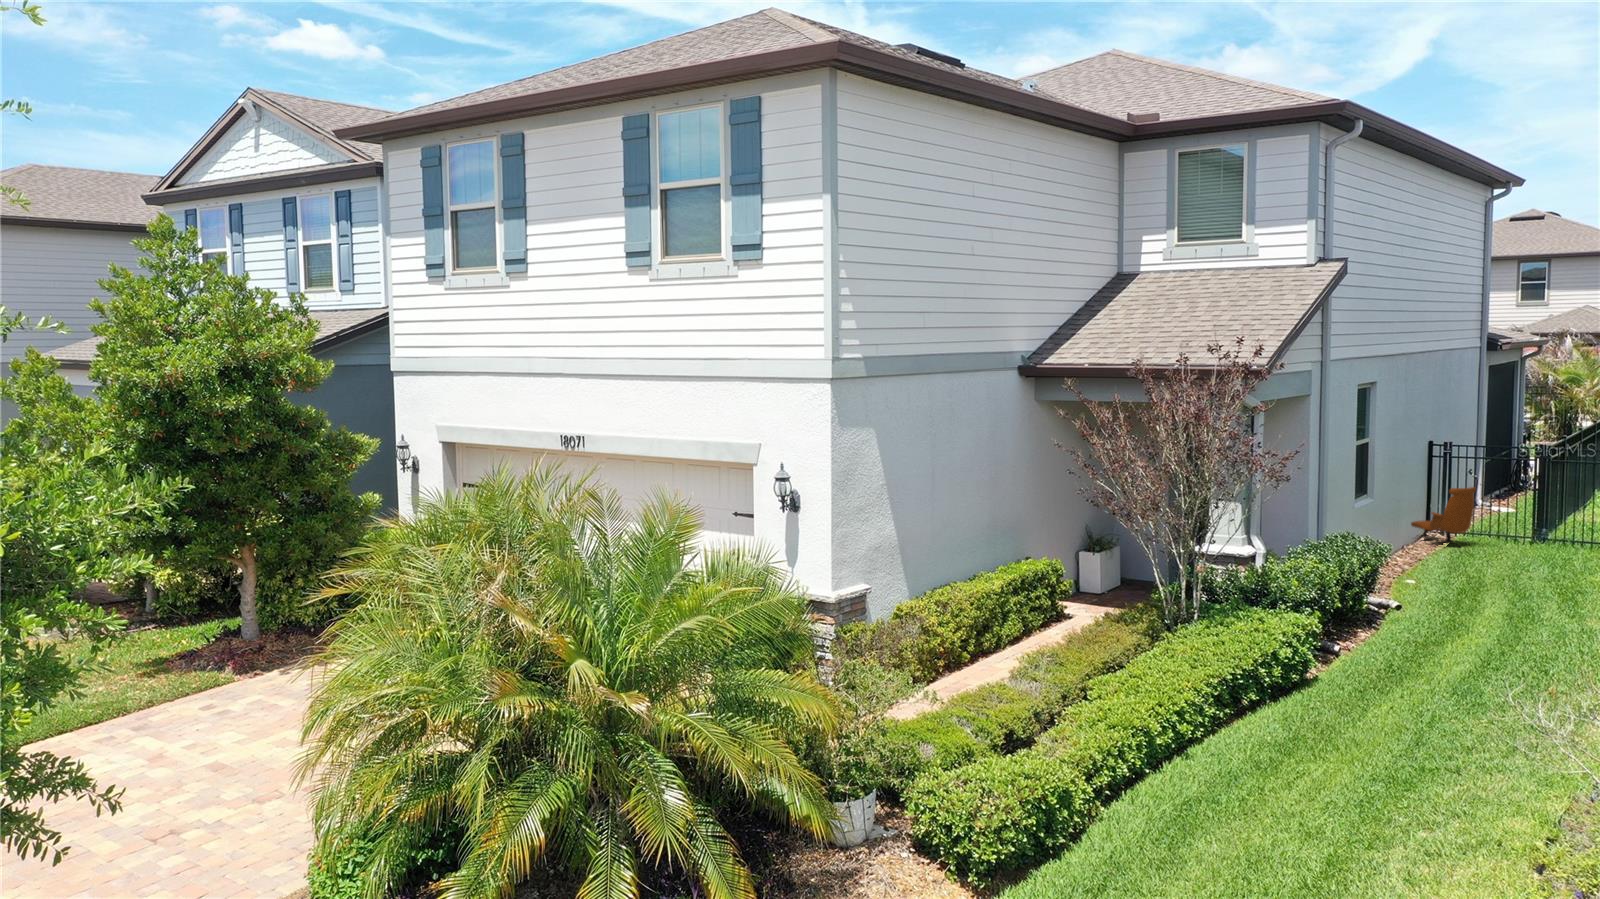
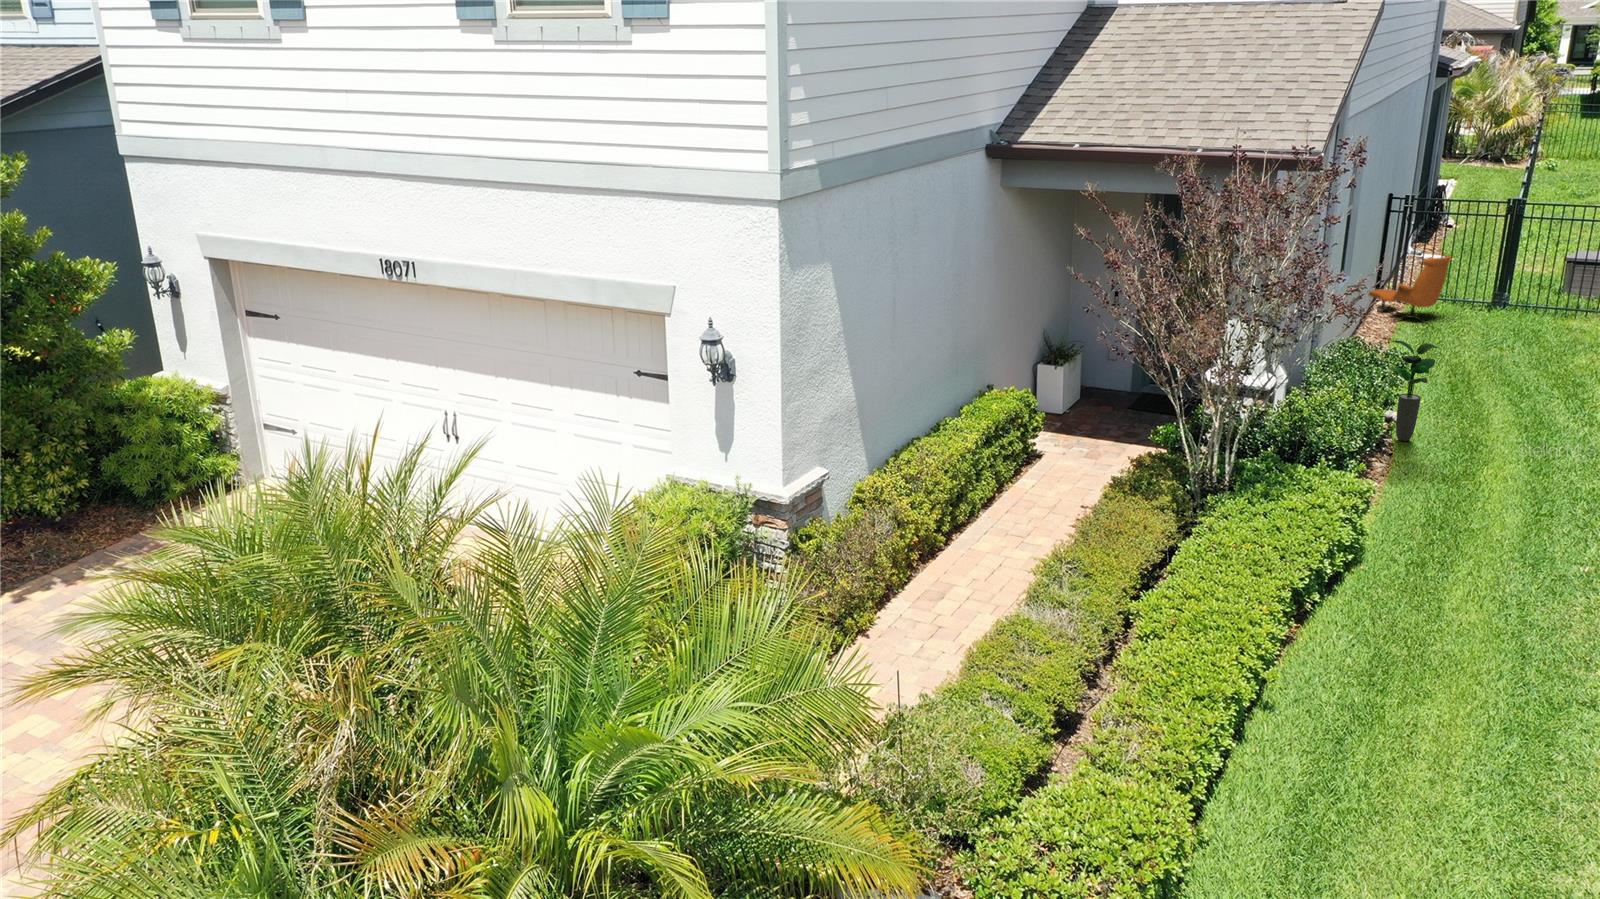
potted plant: none [1374,531,1418,618] -> present [1390,340,1438,441]

